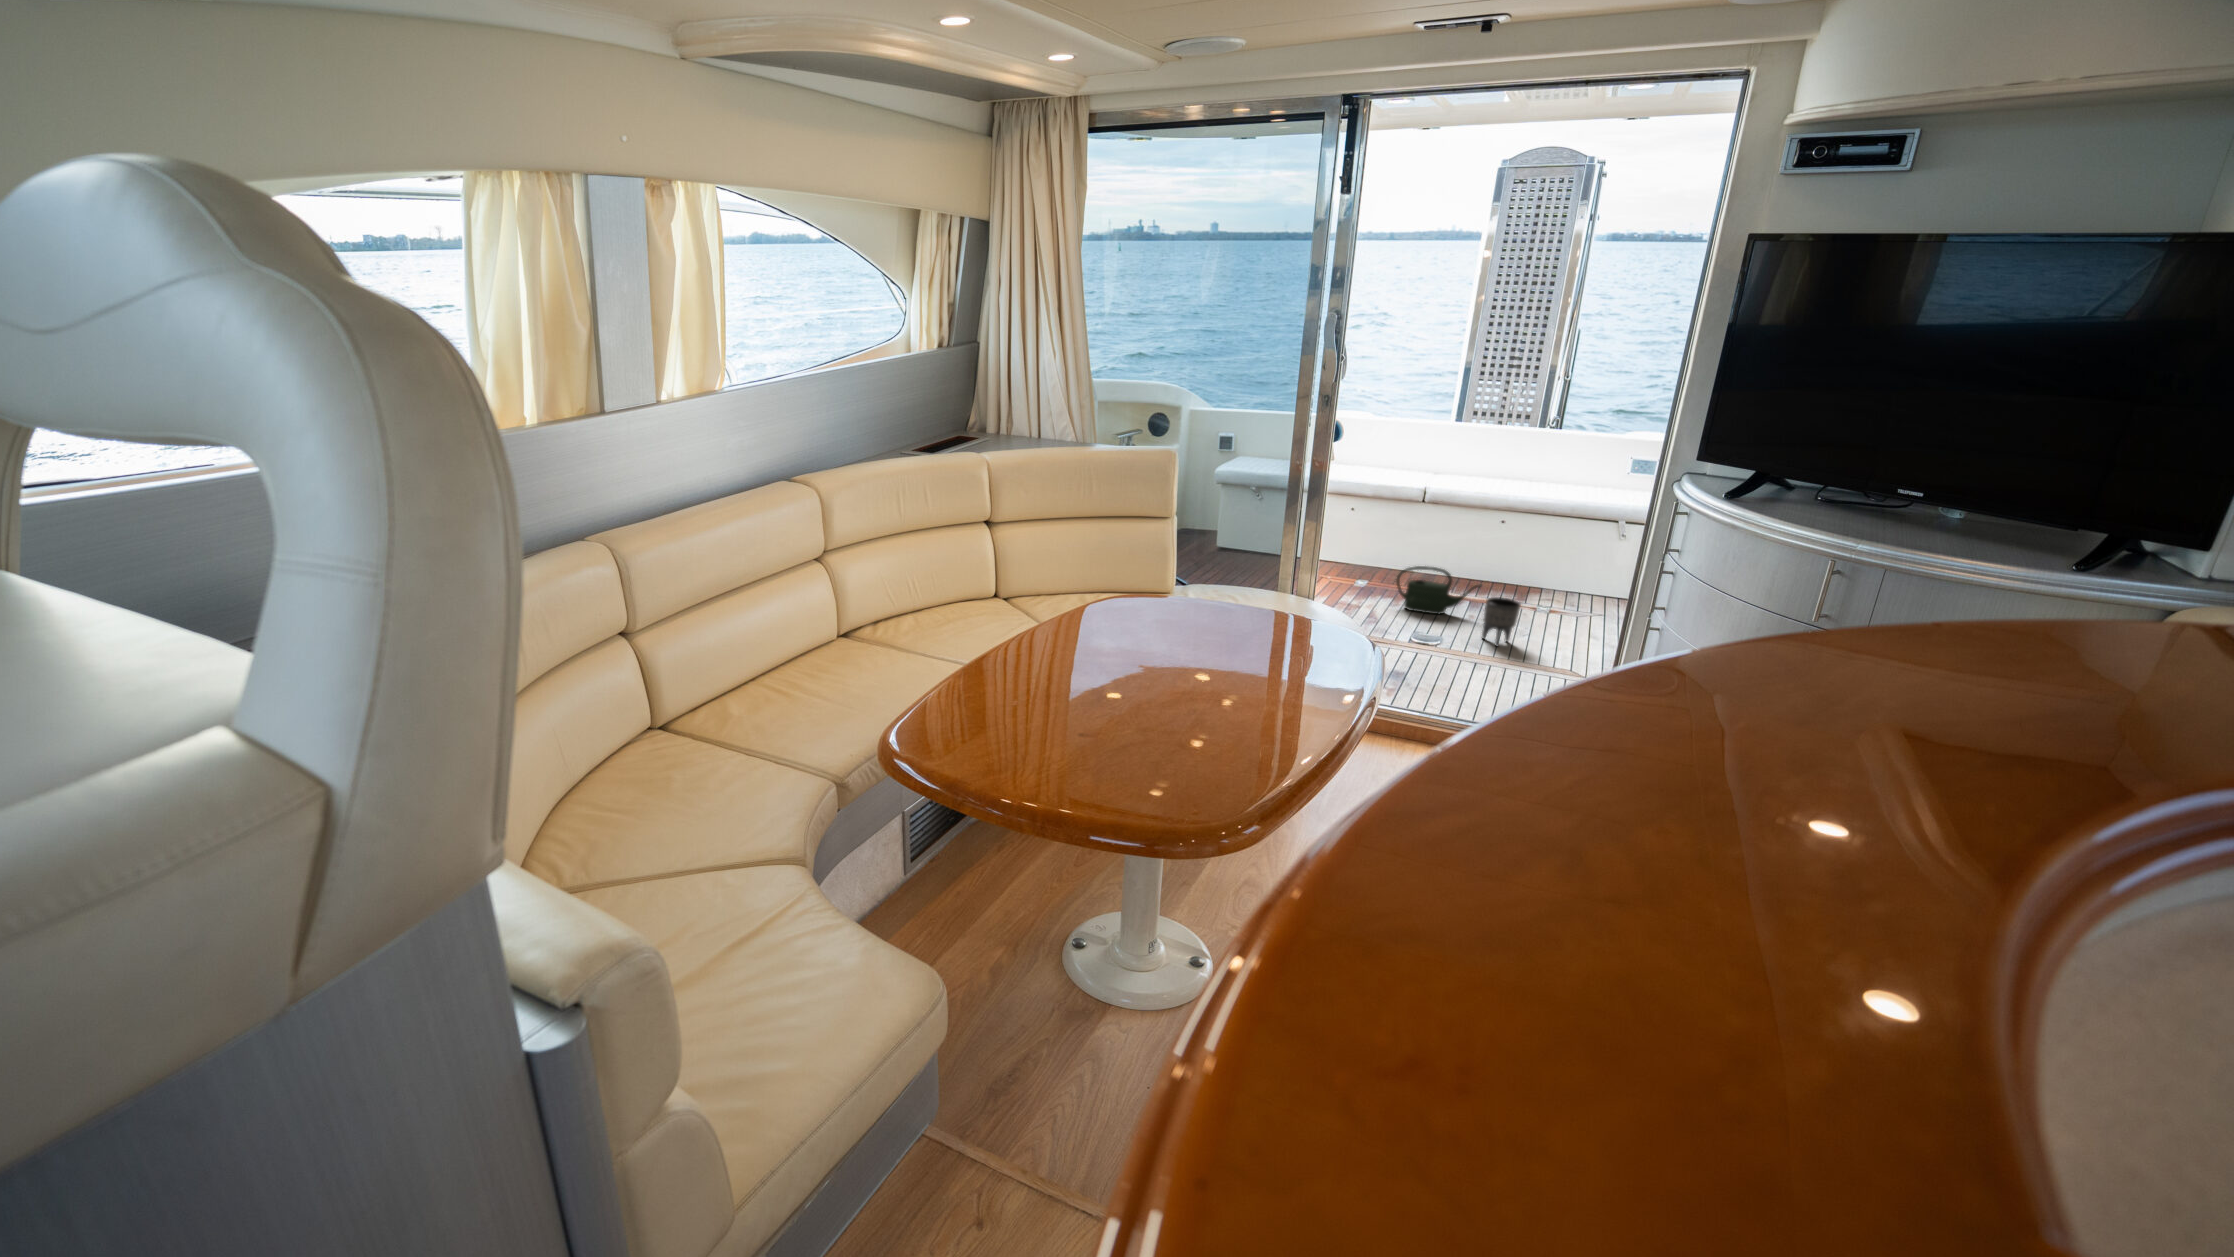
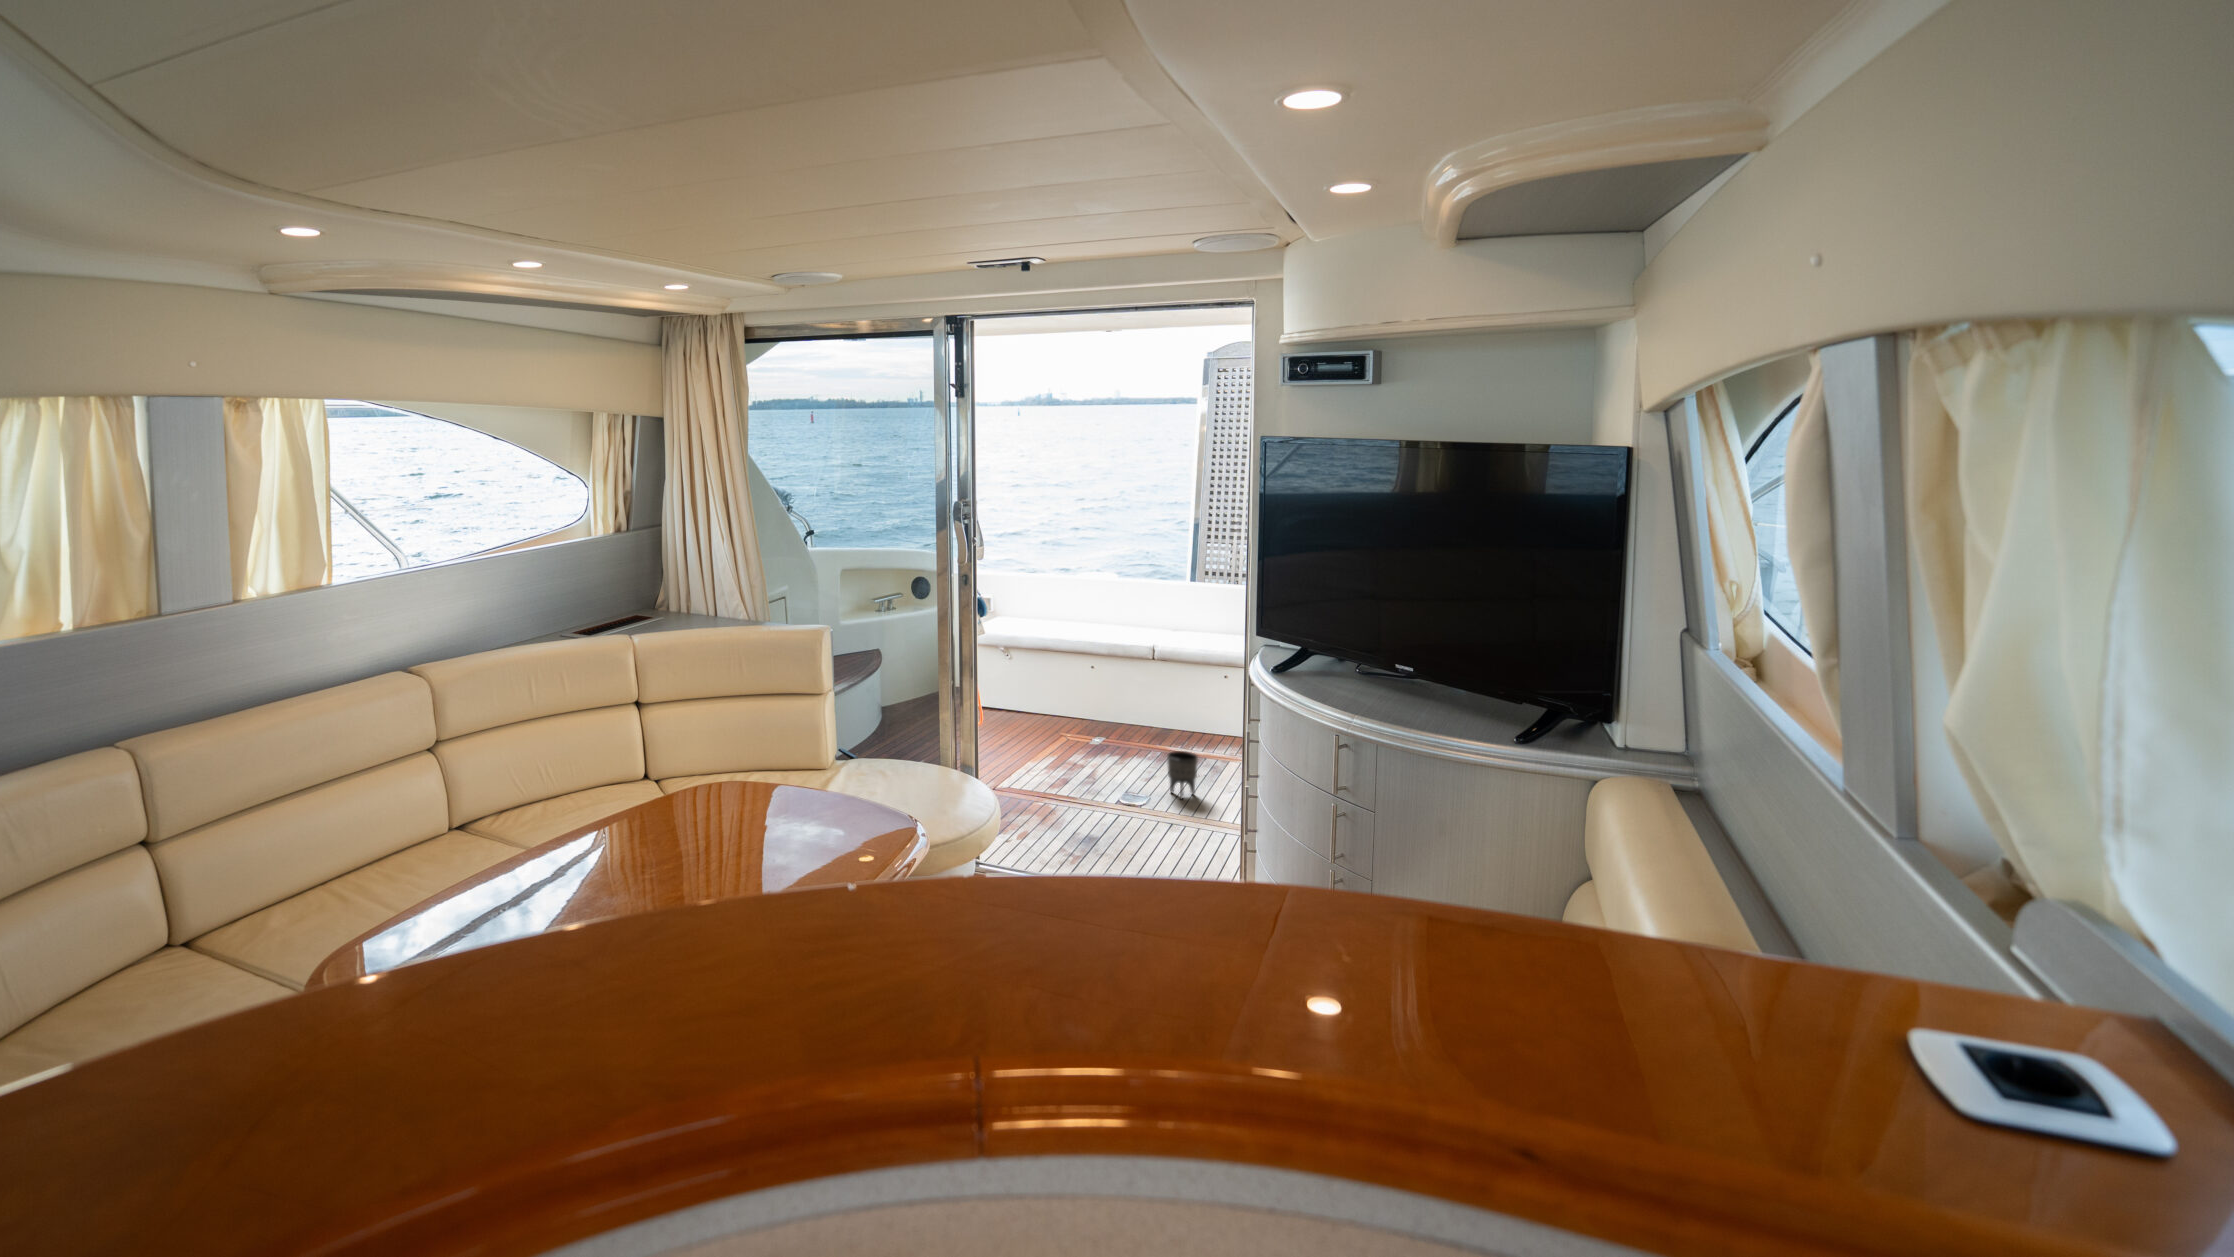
watering can: present [1396,566,1479,614] -> none [1097,724,1172,771]

